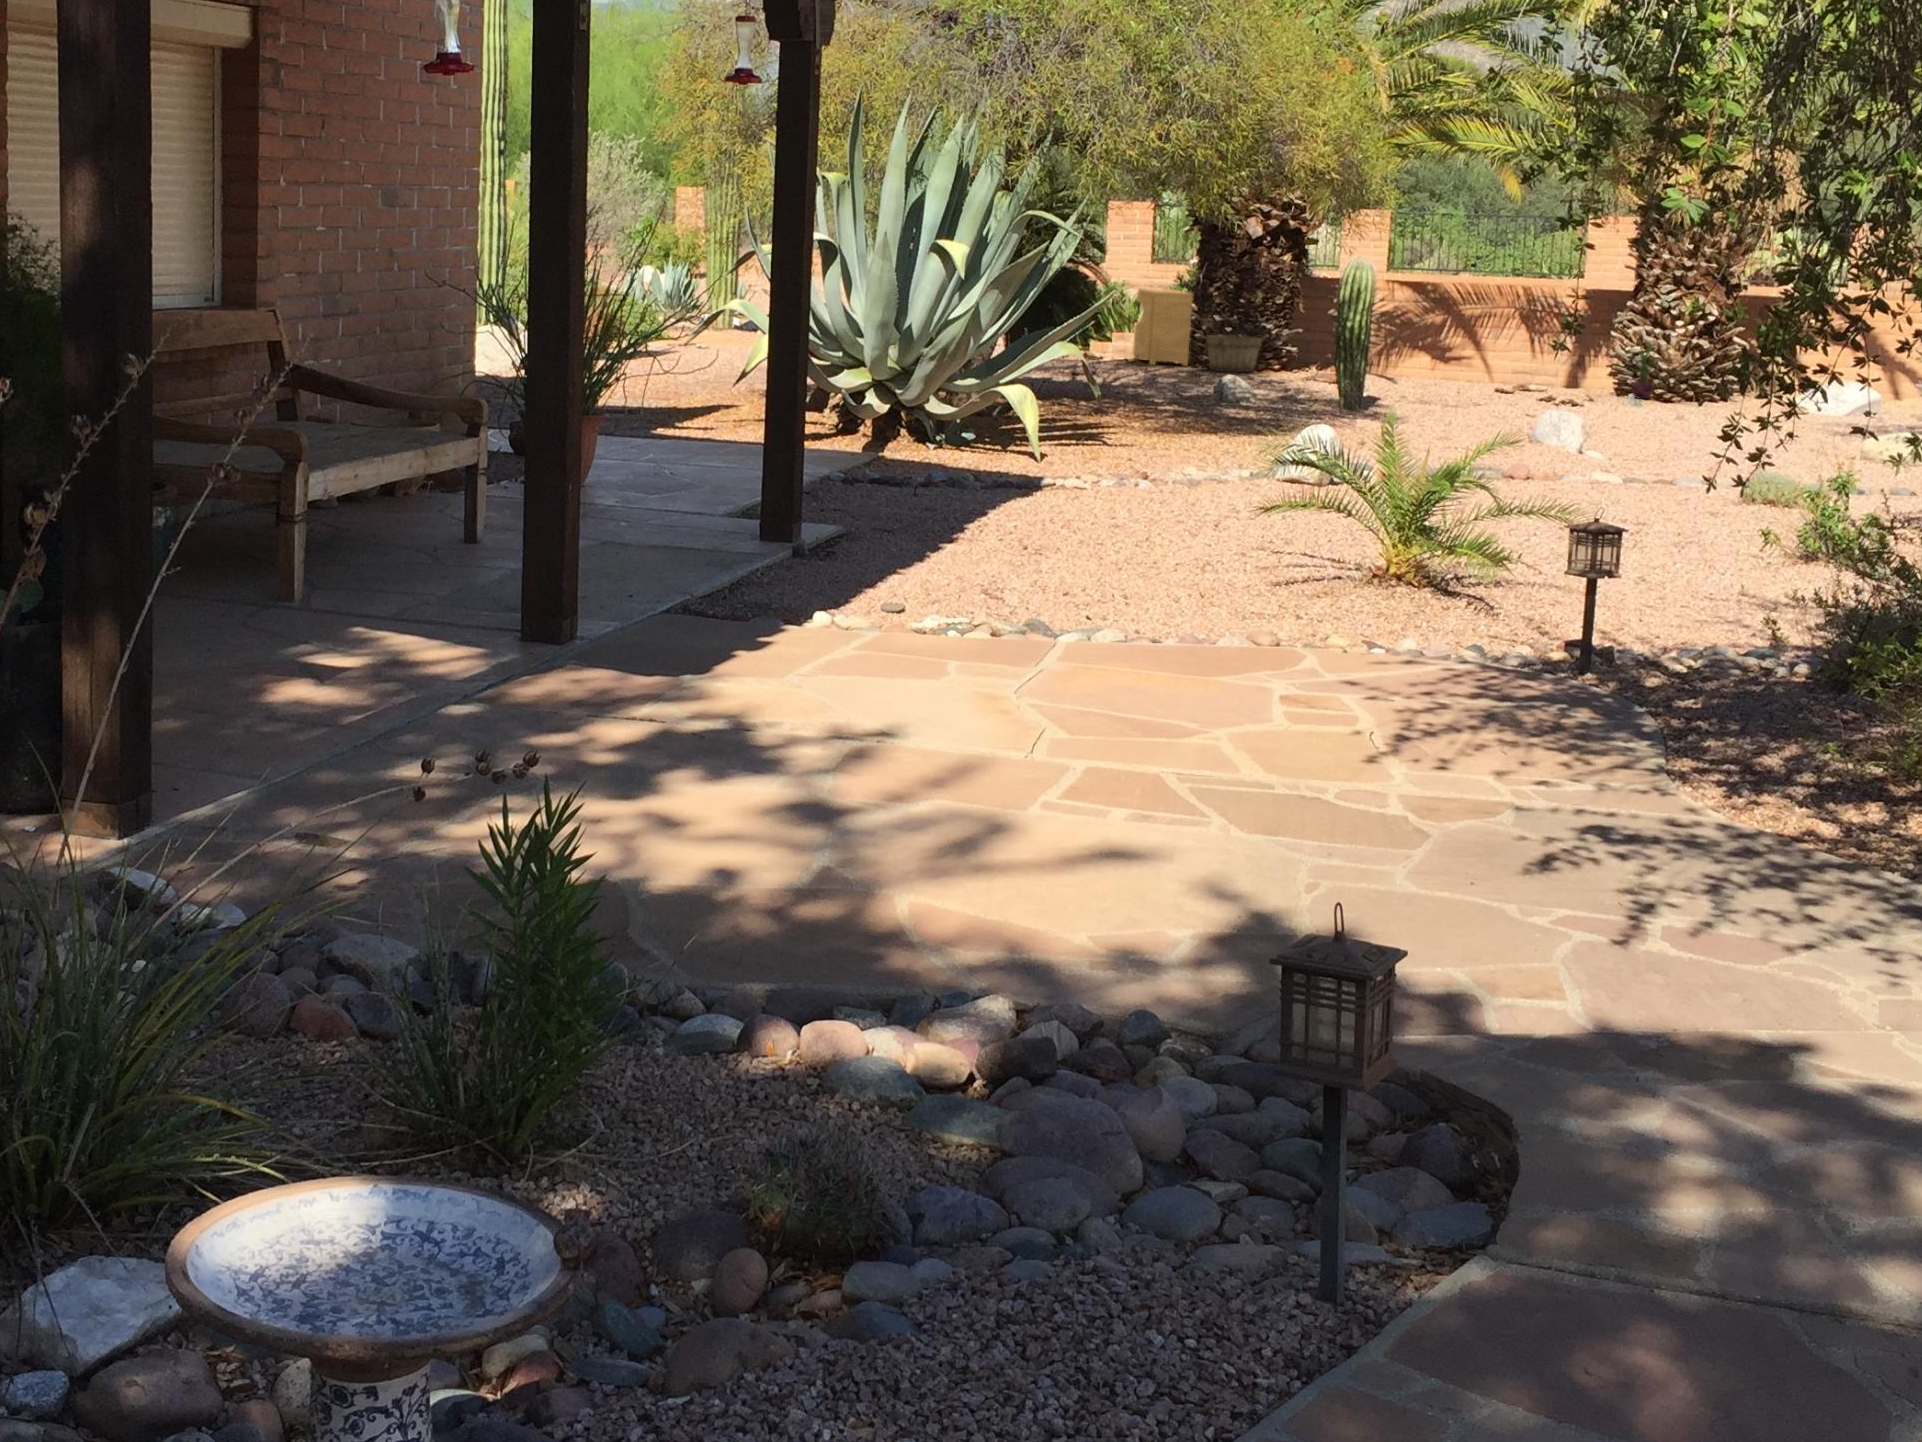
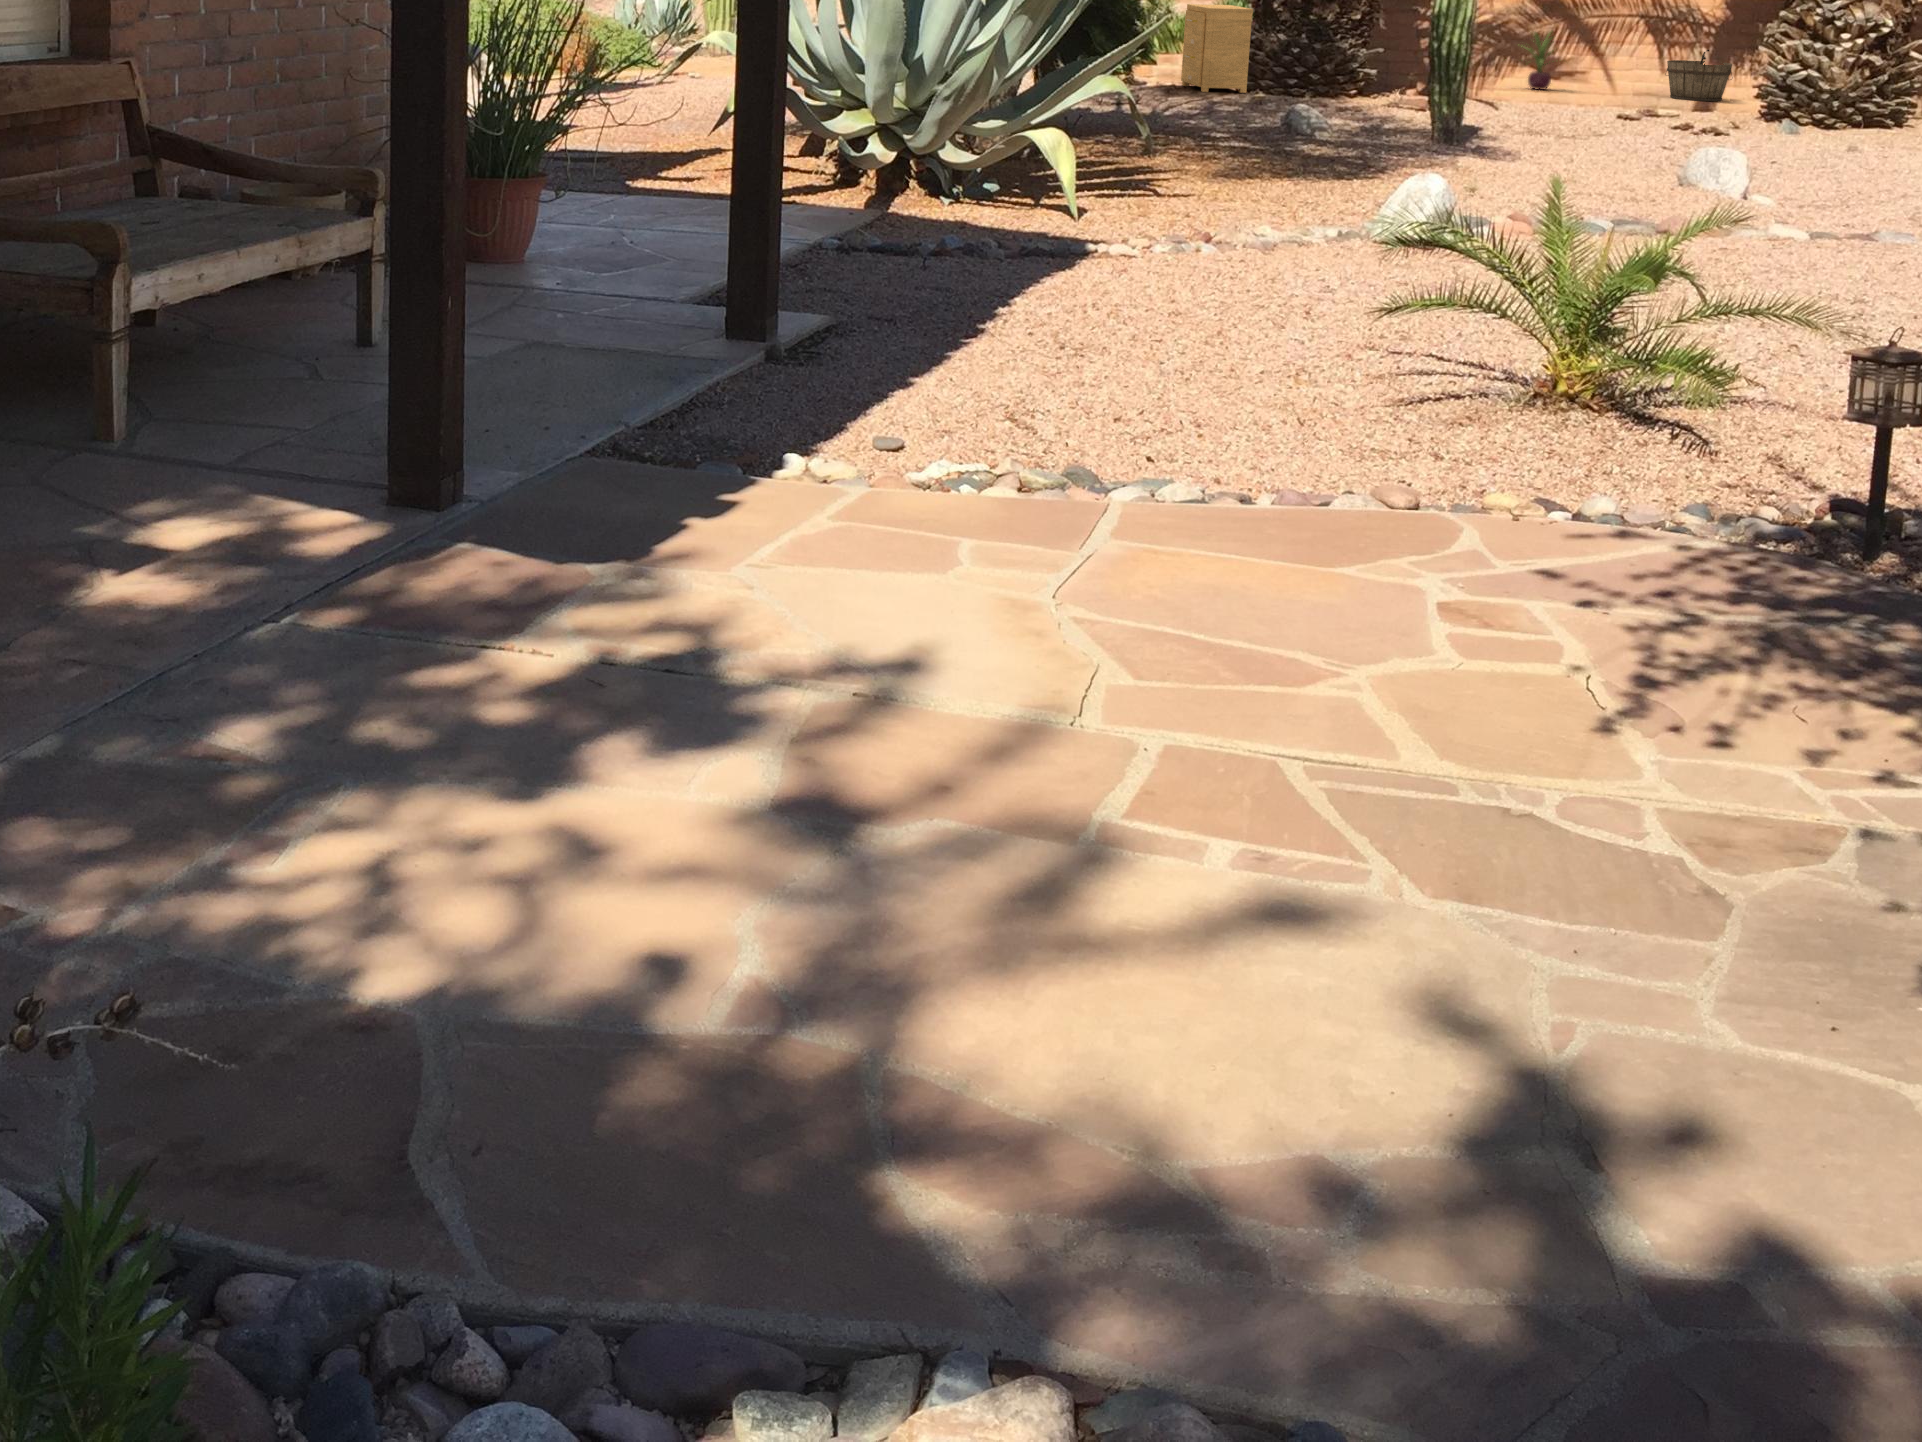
wooden bucket: present [1207,326,1261,372] -> present [1667,50,1733,101]
decorative plant: present [1629,342,1656,399] -> present [1528,32,1554,90]

